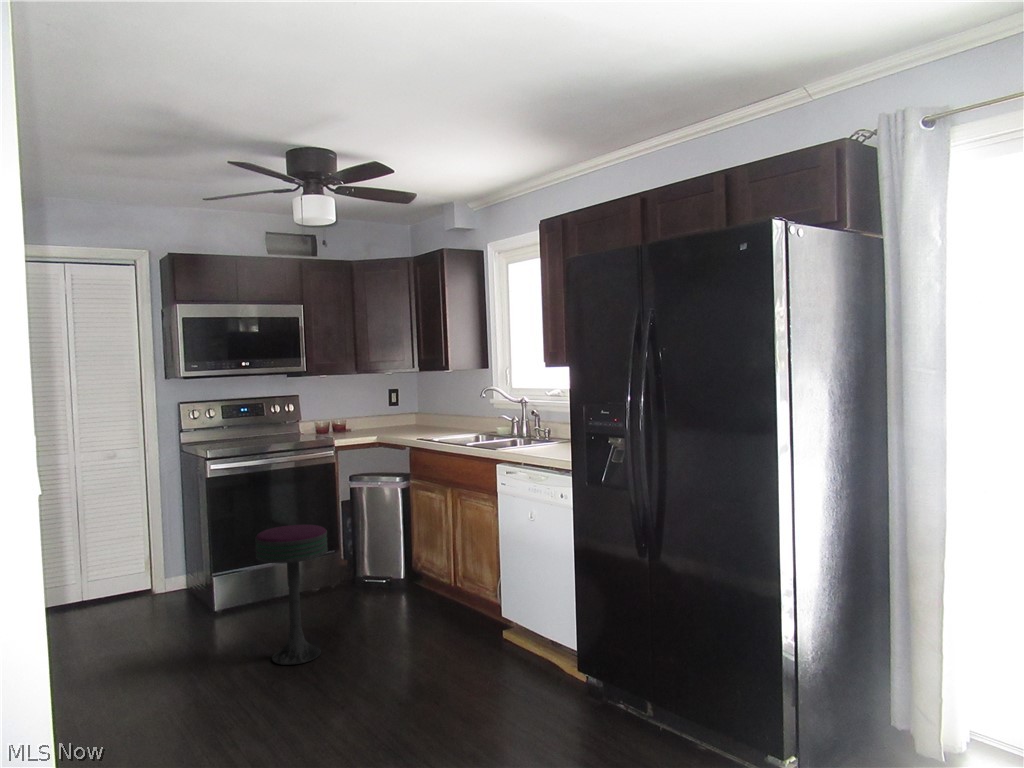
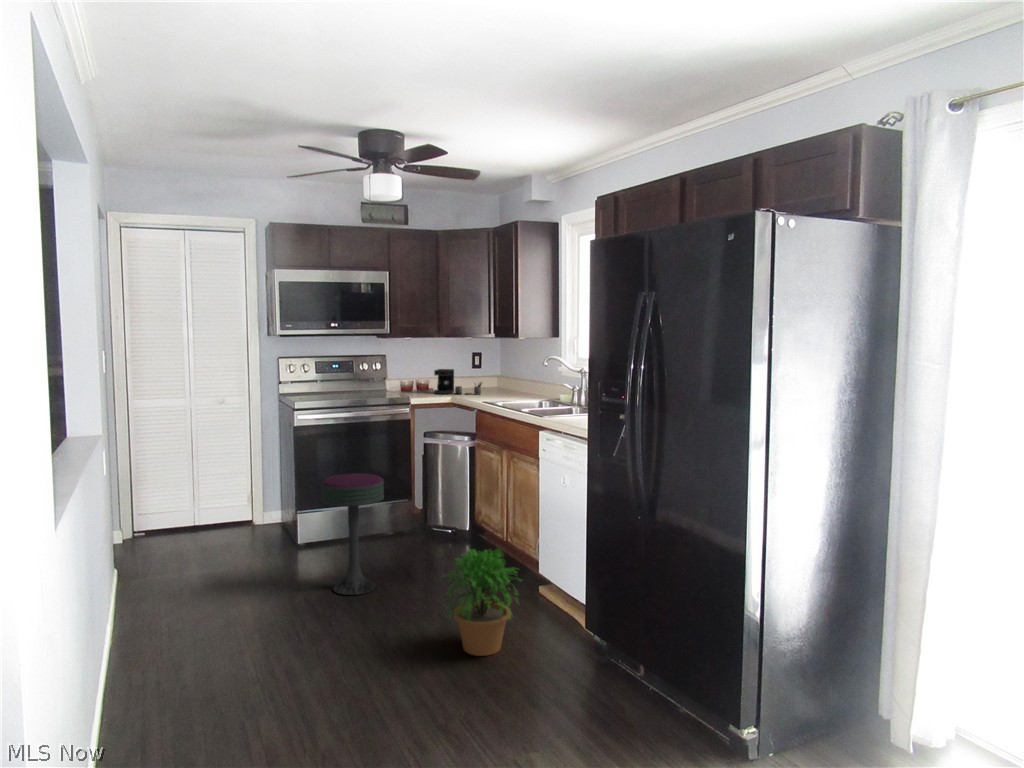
coffee maker: none [354,407,407,435] -> present [434,369,482,394]
potted plant: none [415,592,513,716] -> present [446,548,520,656]

